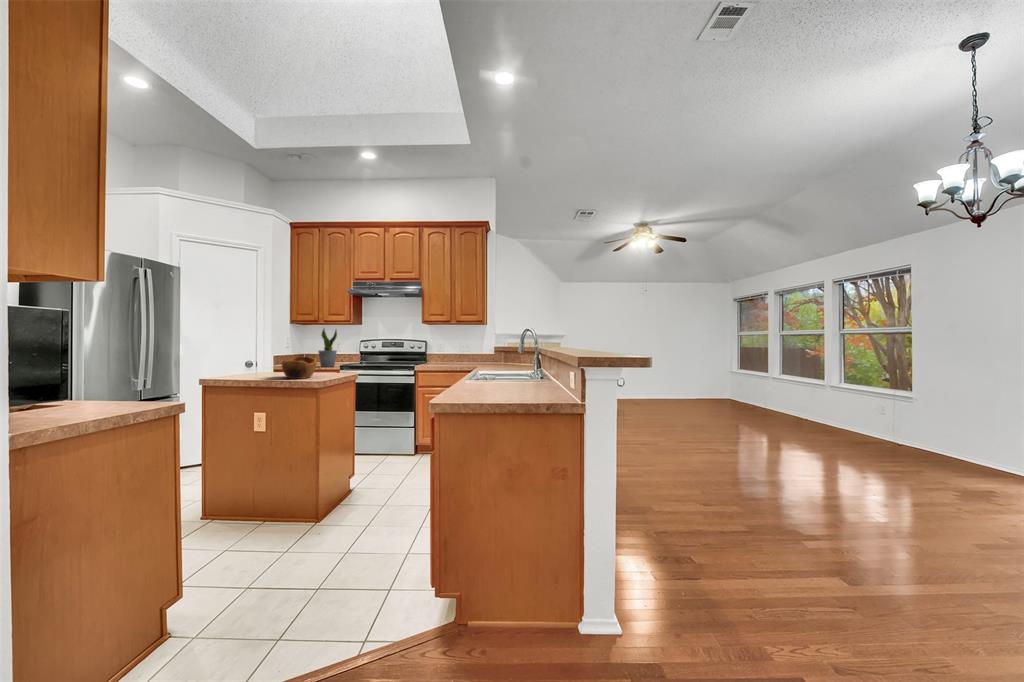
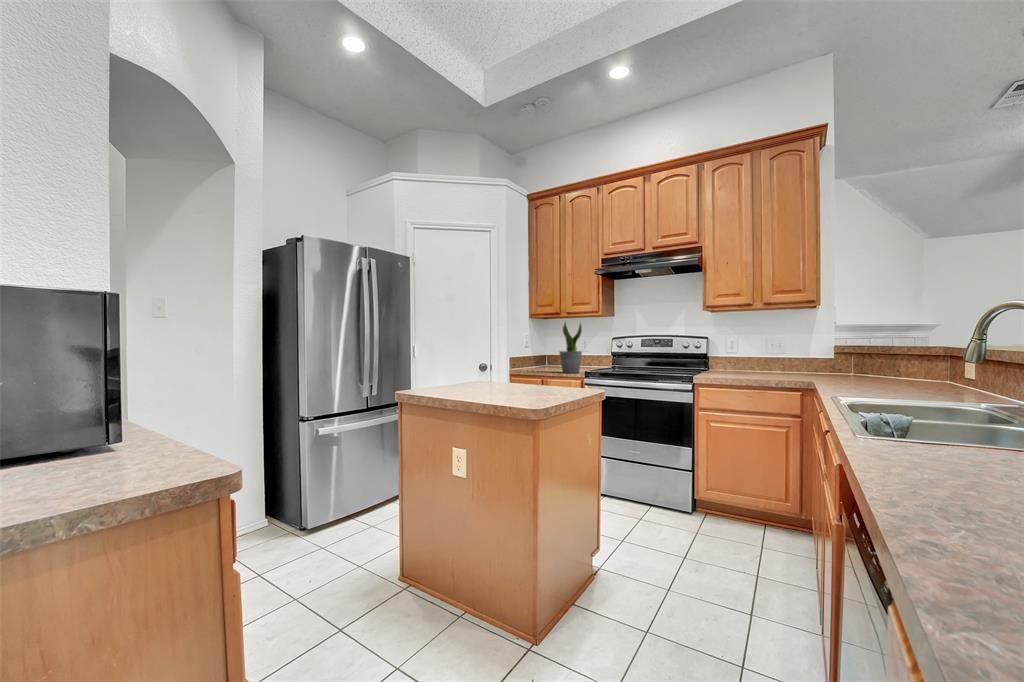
wooden bowl: present [282,356,317,379] -> none [484,361,538,399]

